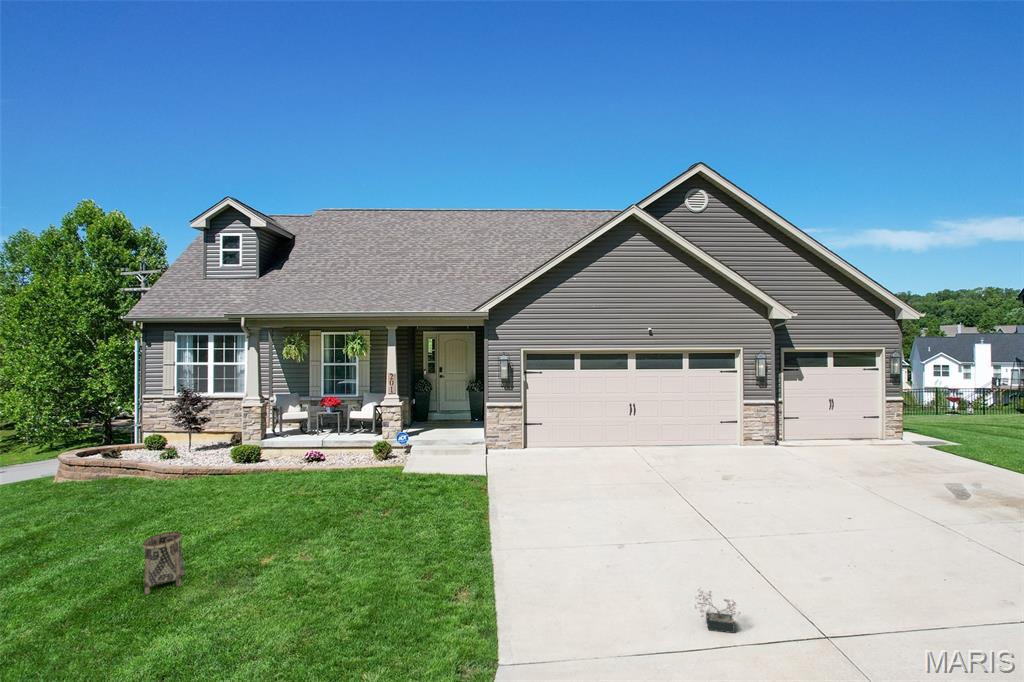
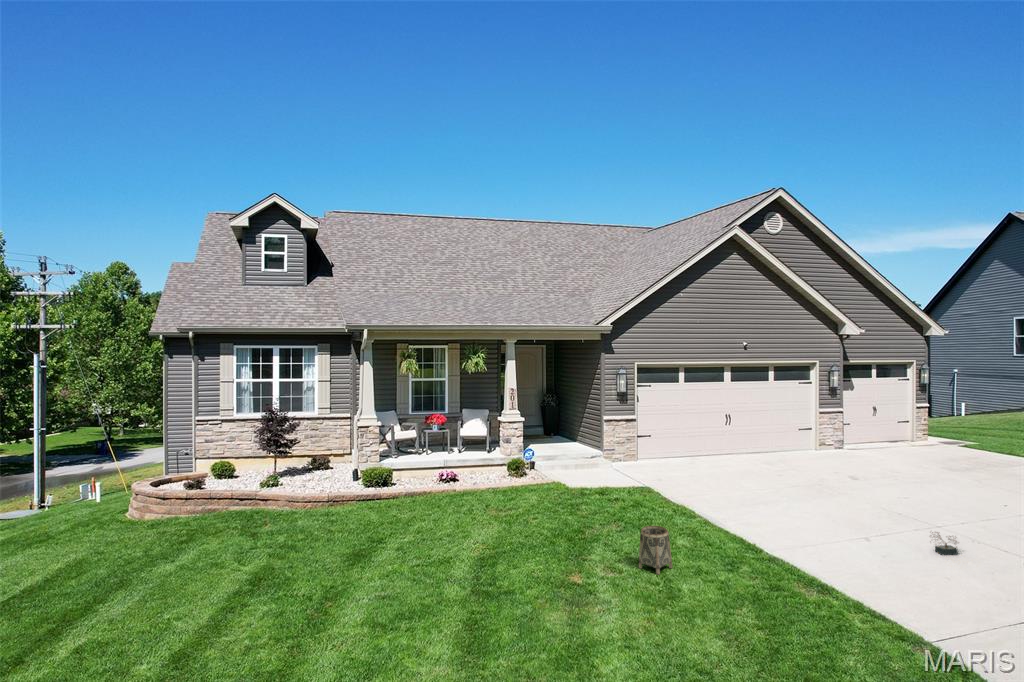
basket: present [143,532,185,594] -> present [639,526,672,574]

